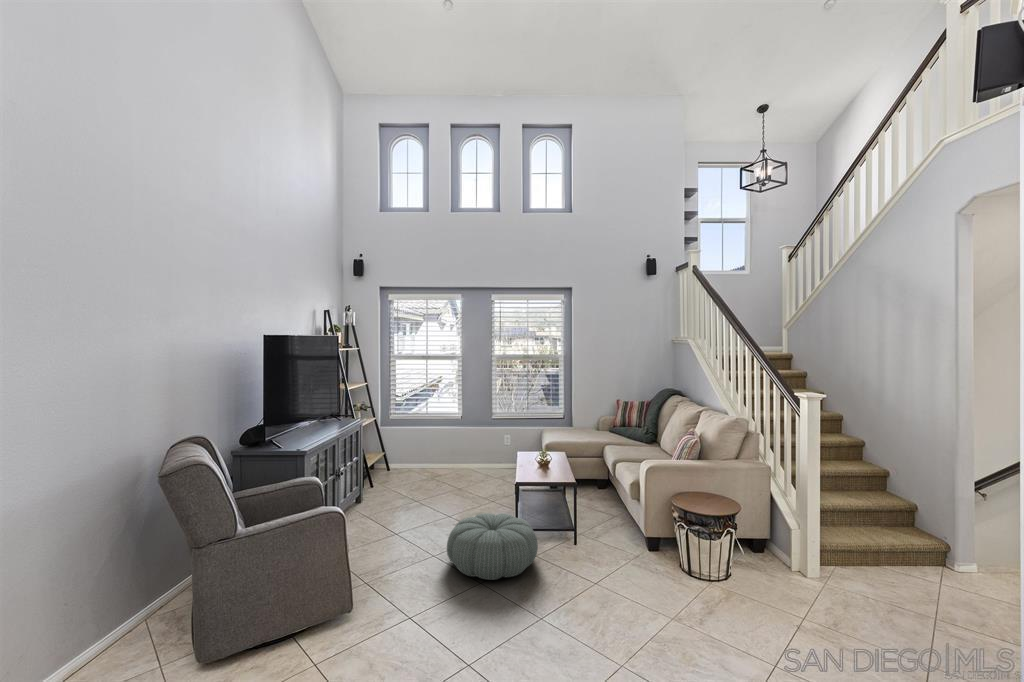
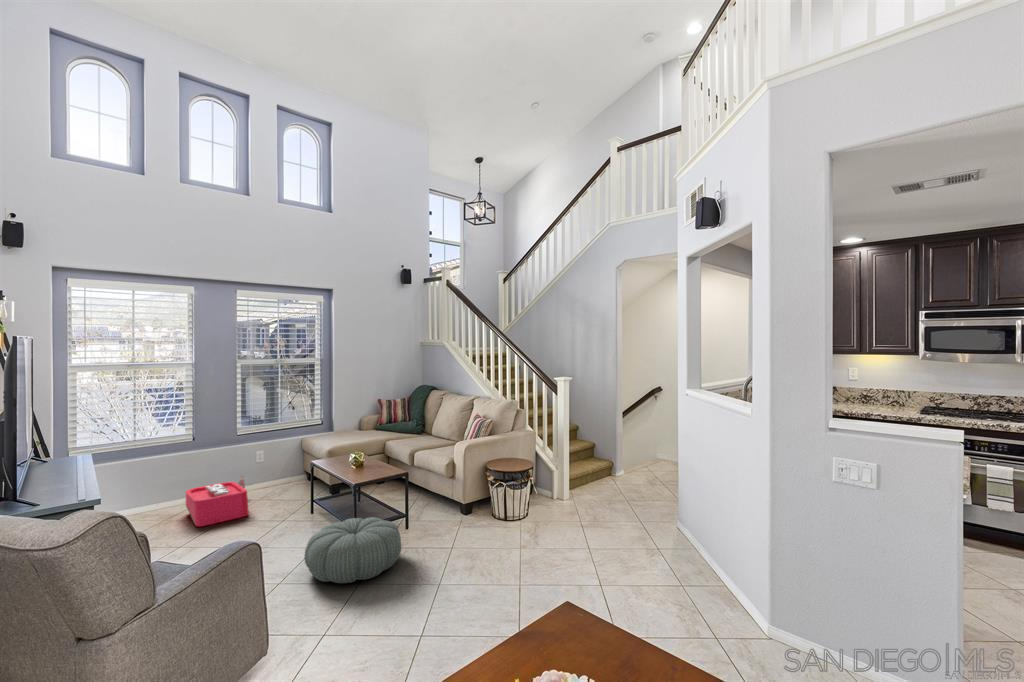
storage bin: none [442,451,492,485] -> present [186,476,249,526]

